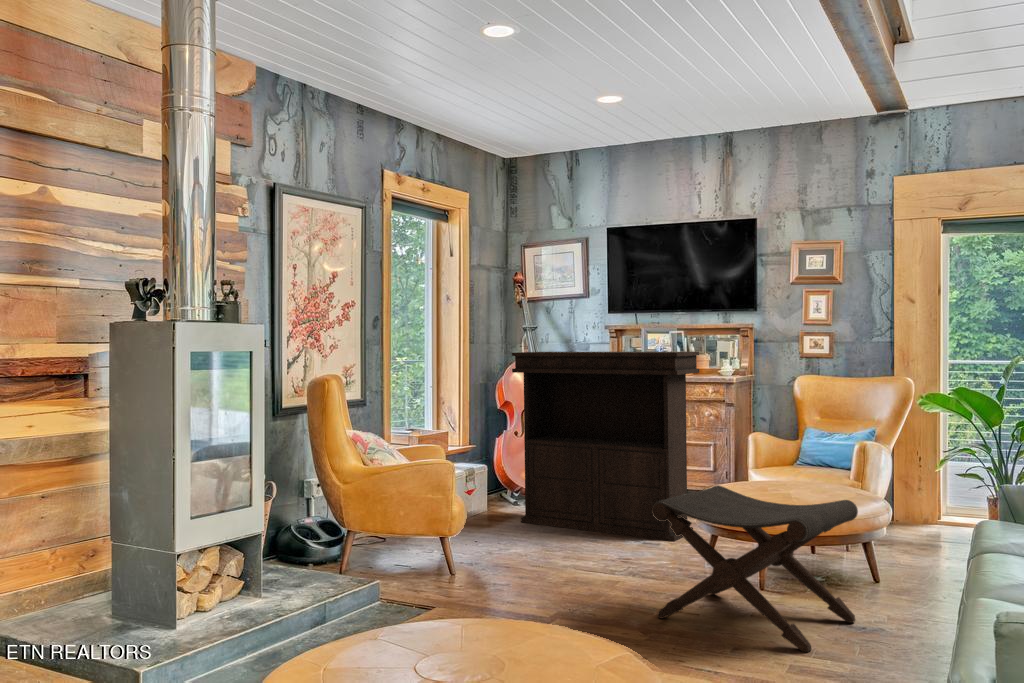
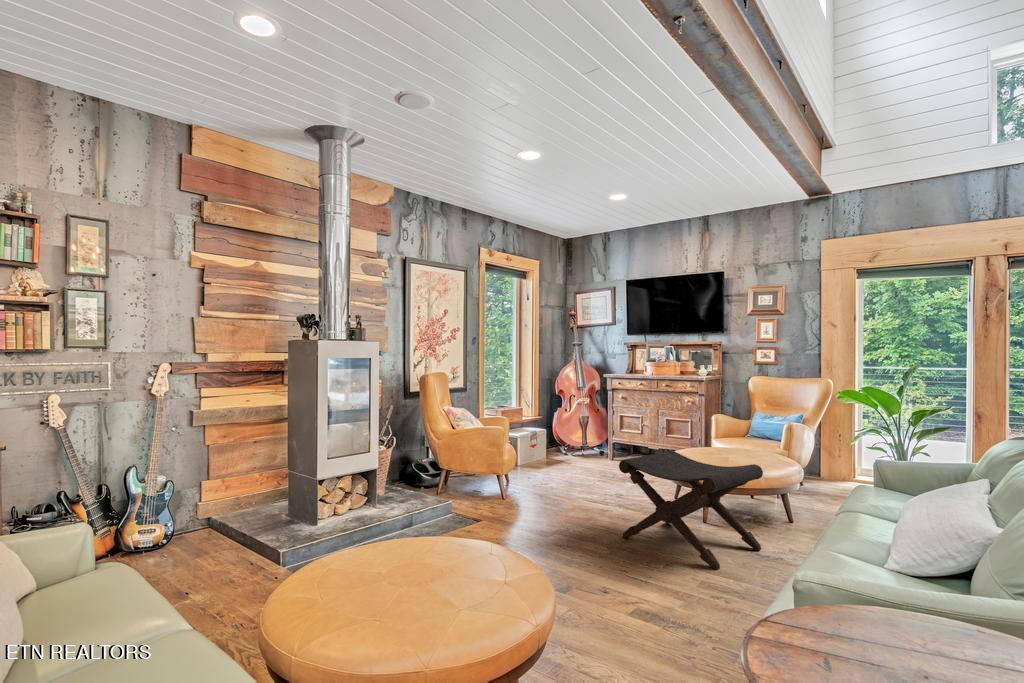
console table: present [512,352,699,541] -> none [558,359,678,485]

